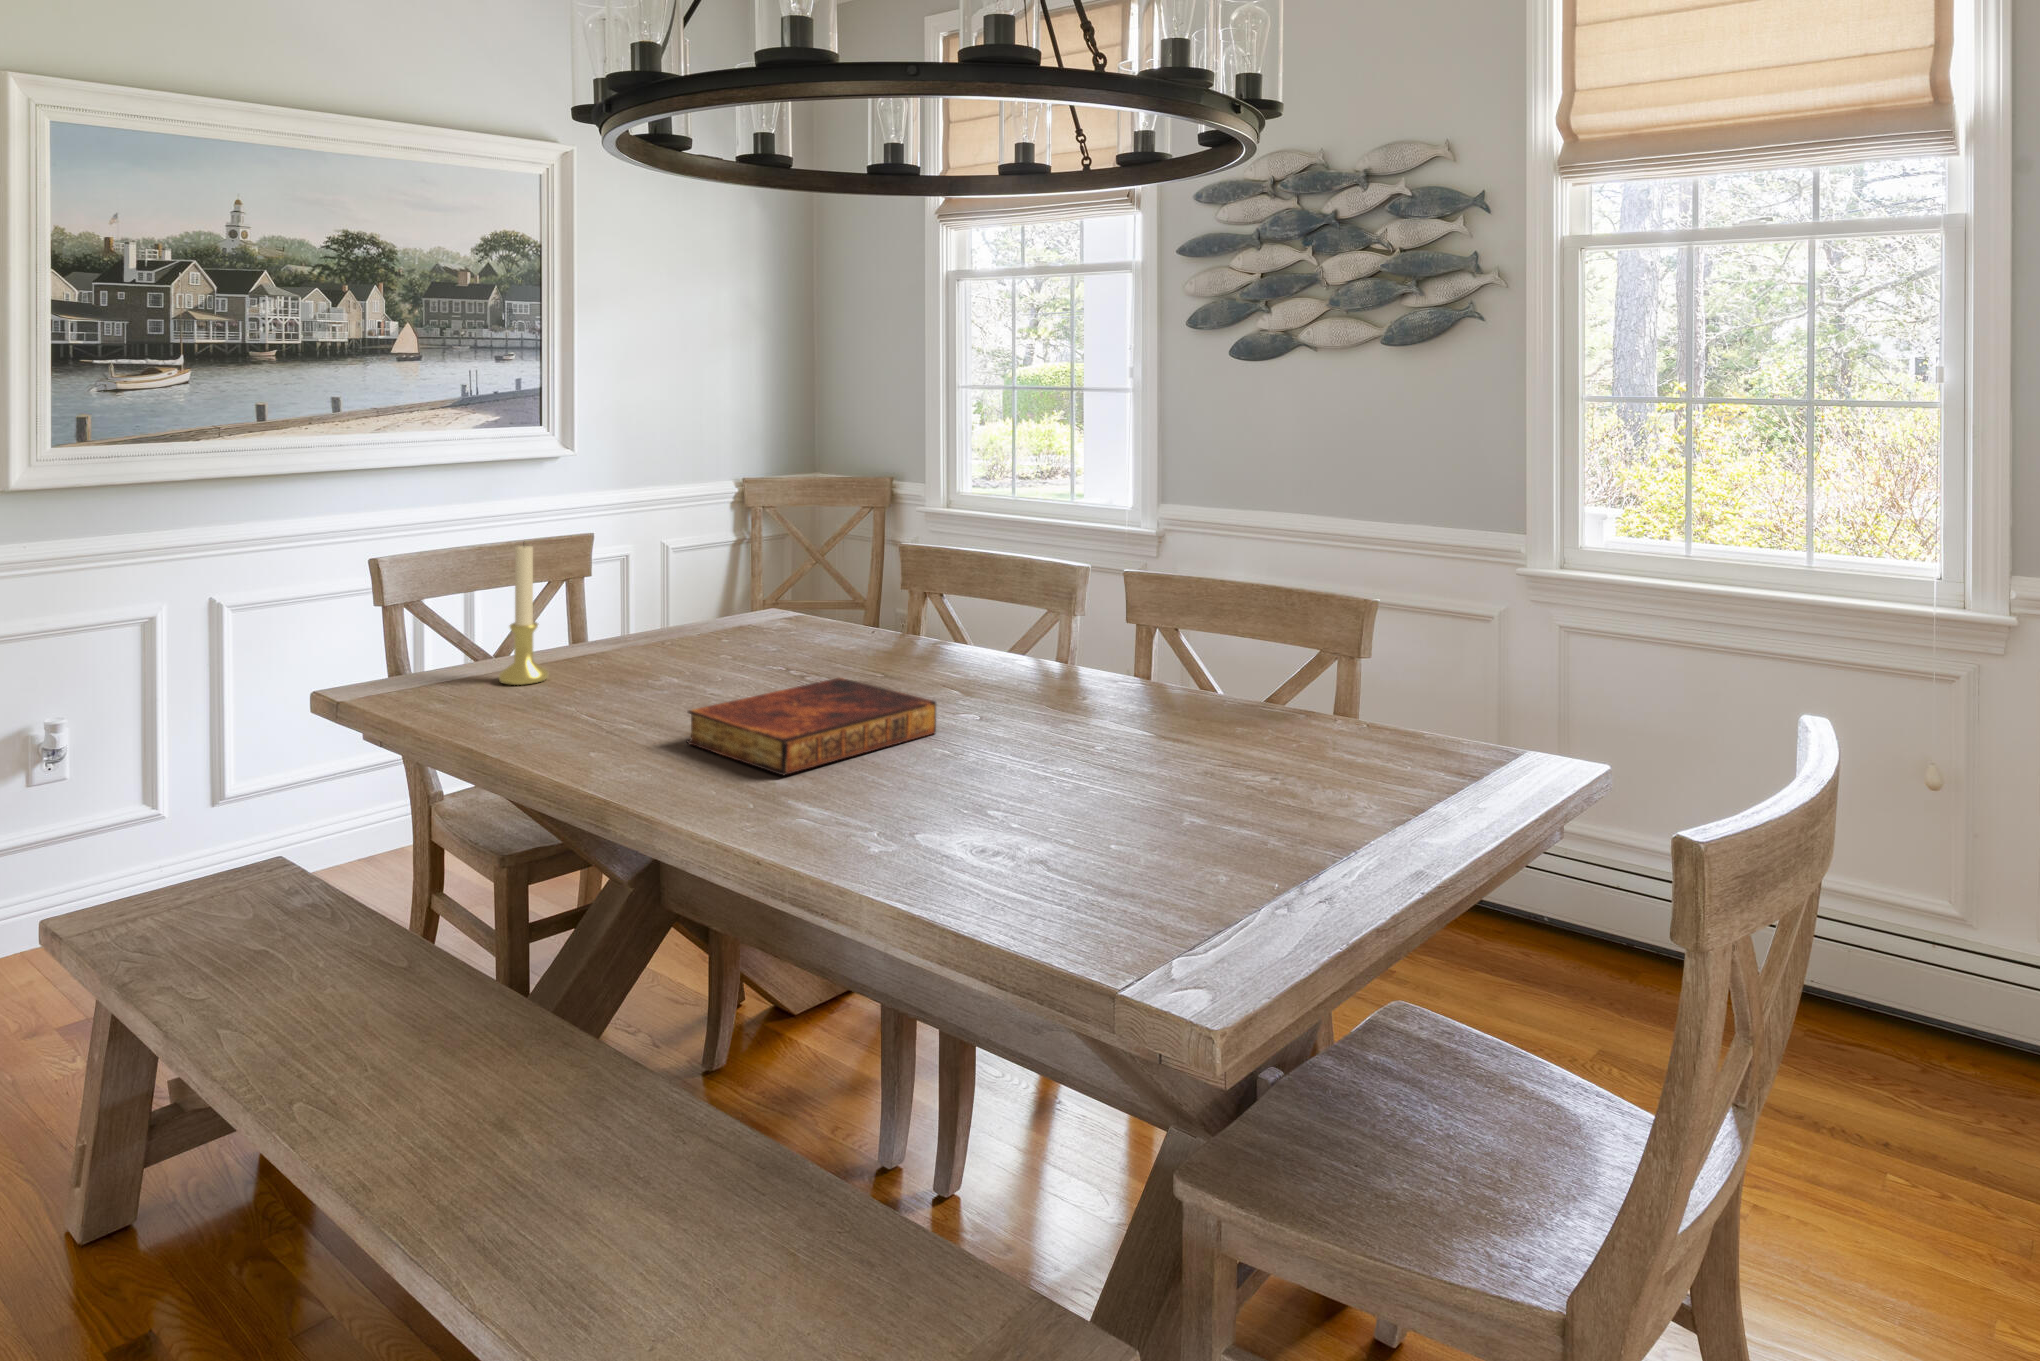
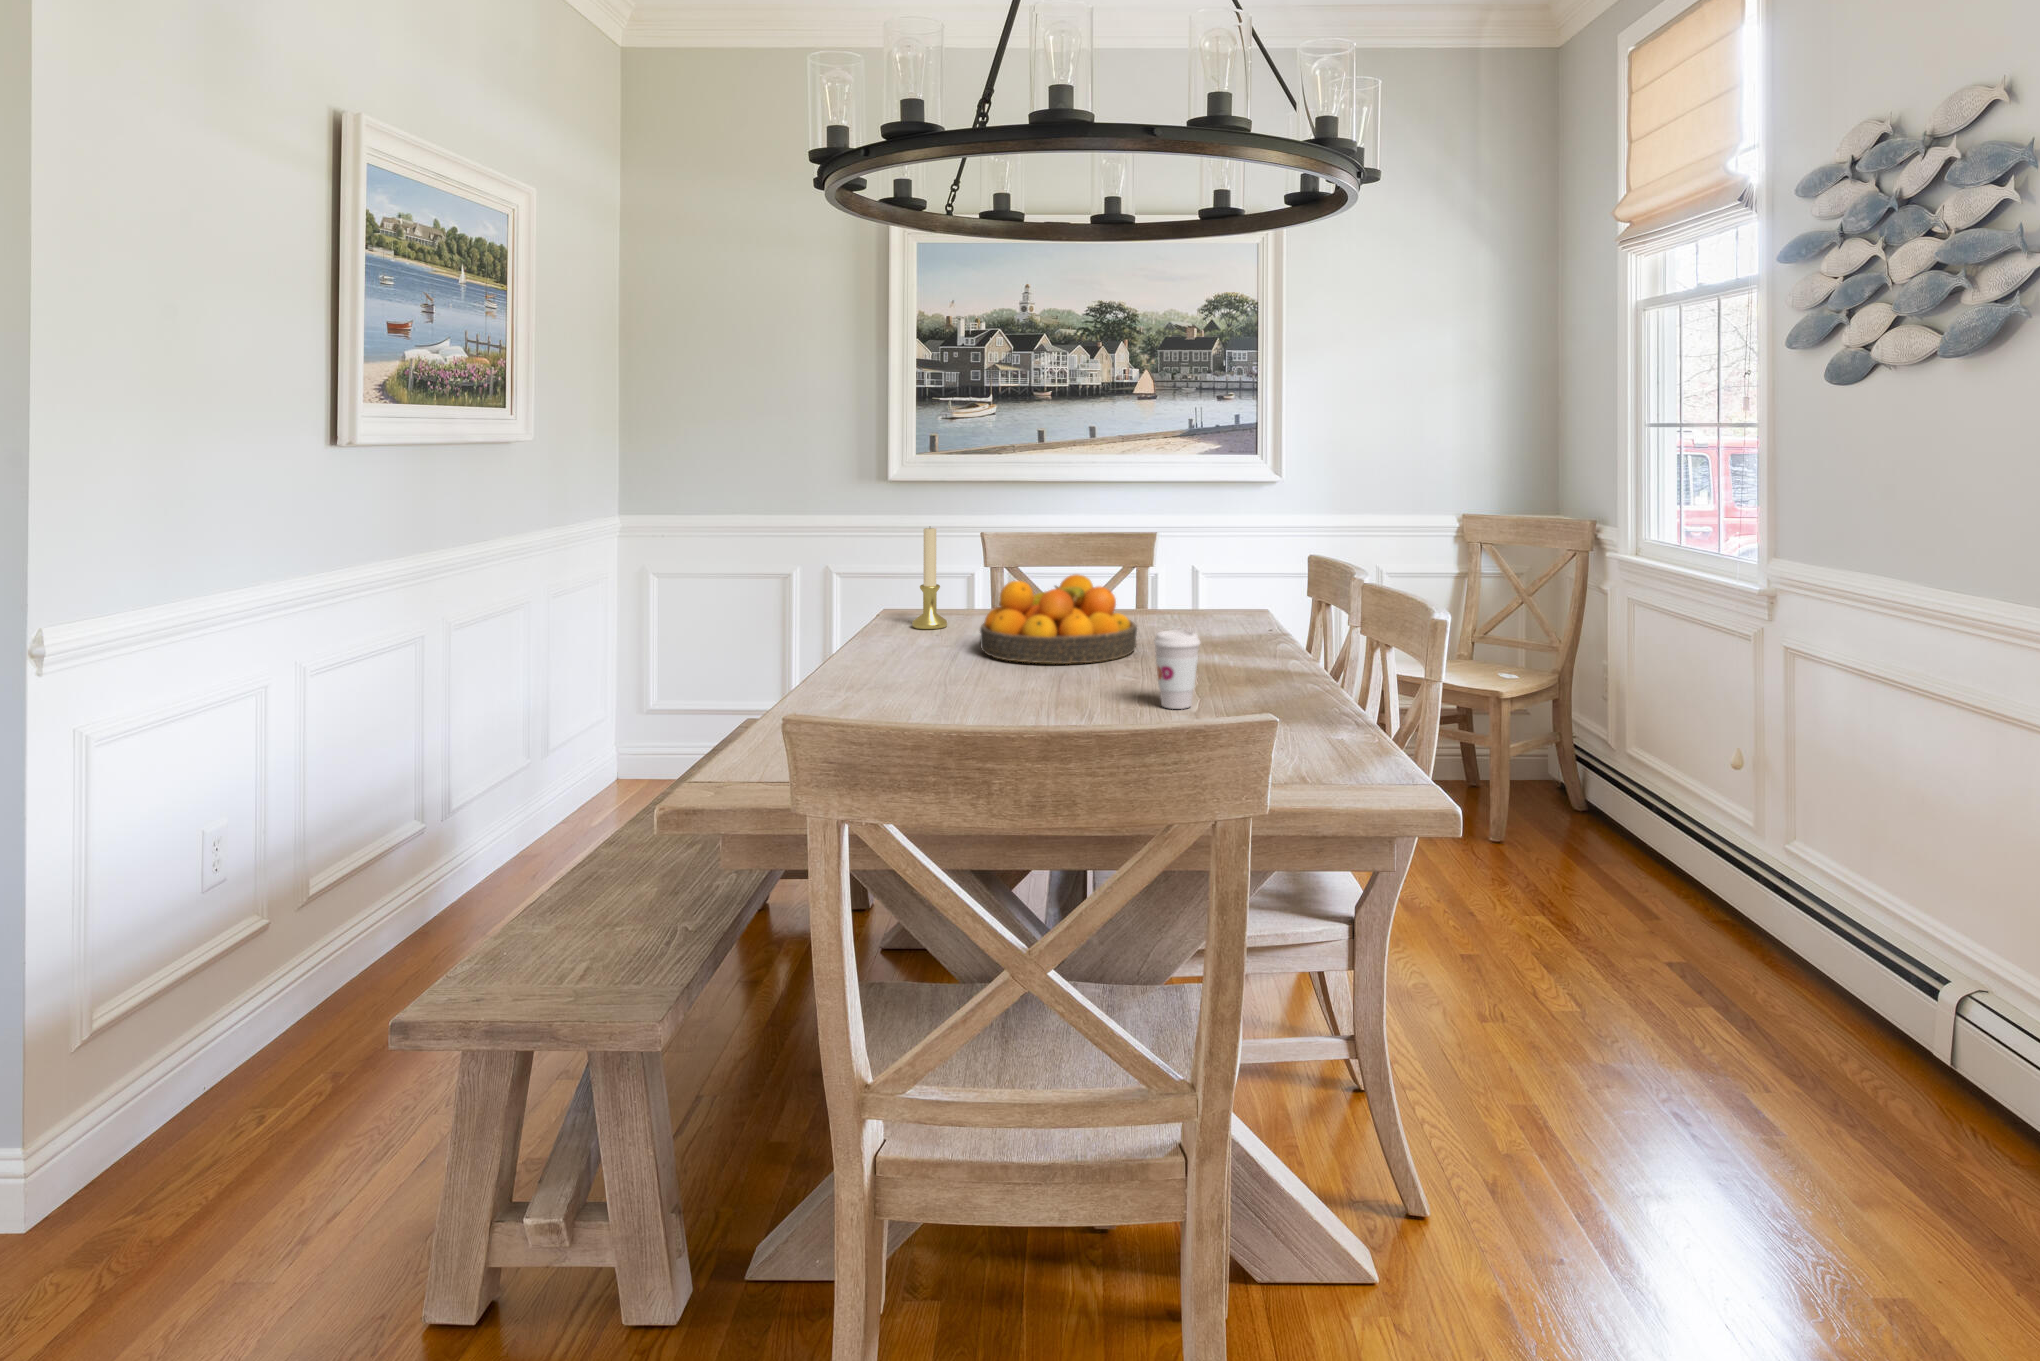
fruit bowl: none [678,578,866,690] -> present [980,574,1137,664]
coffee cup: none [1051,609,1098,689] -> present [1154,630,1200,709]
book: present [687,678,936,776] -> none [810,650,996,707]

